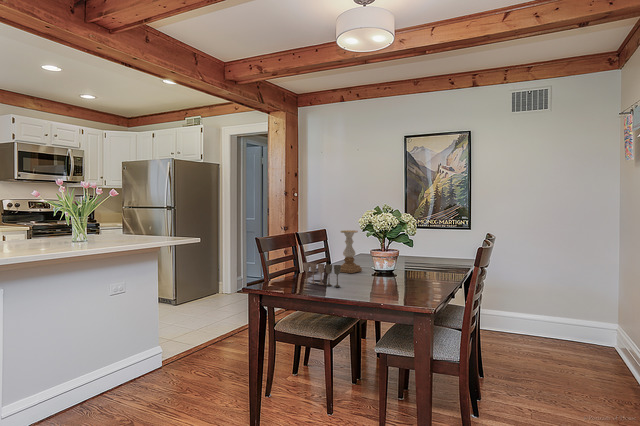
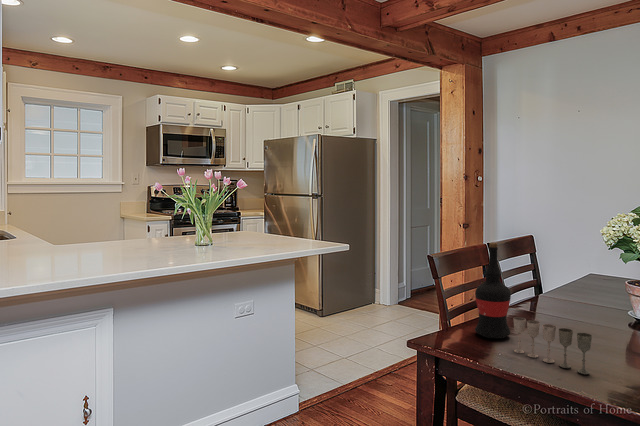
wine bottle: none [283,221,303,278] -> present [475,242,511,338]
candle holder: present [340,230,362,273] -> none [566,254,614,331]

